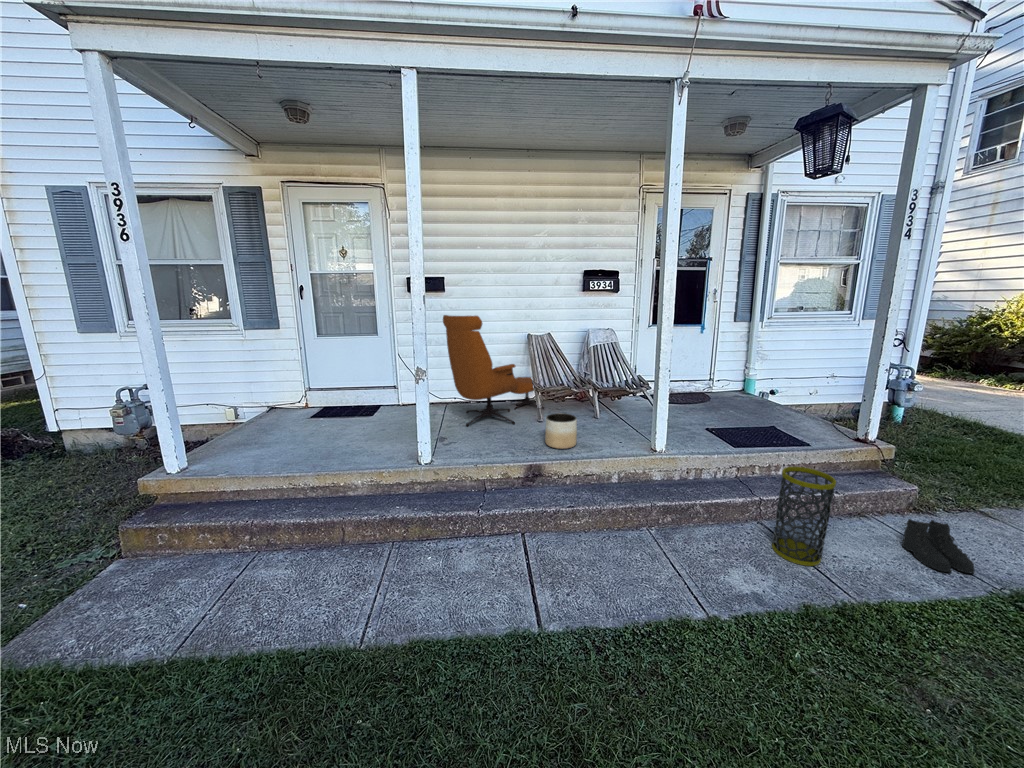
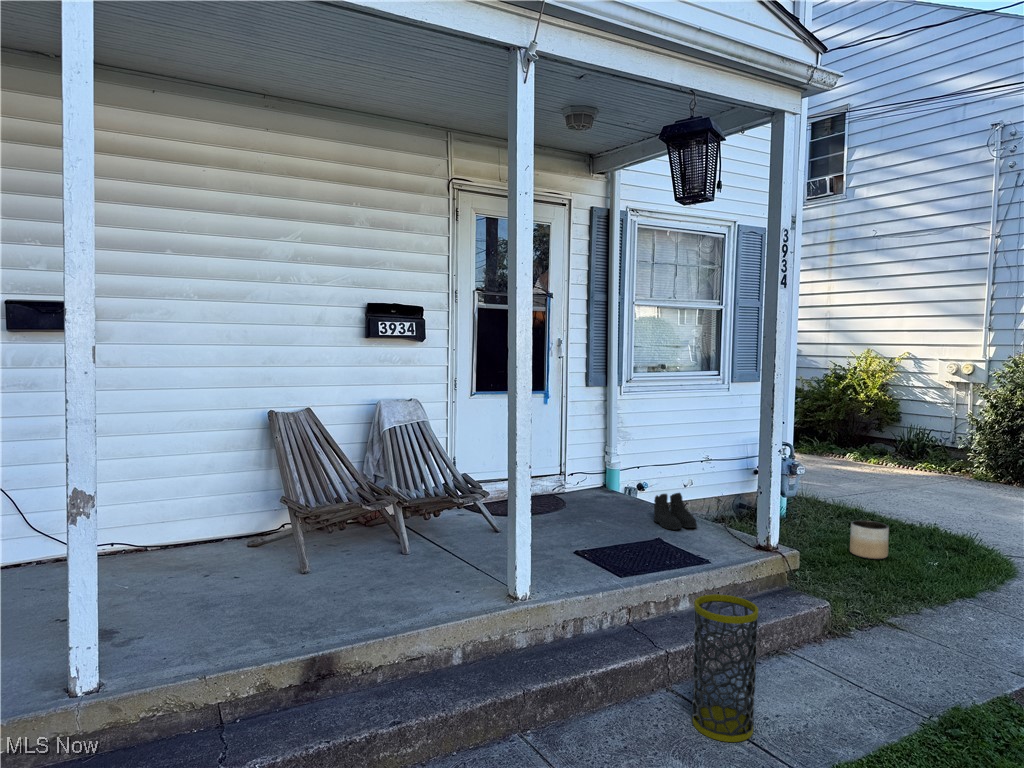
lounge chair: present [443,315,544,426] -> none [100,377,309,602]
planter: present [545,413,577,449] -> present [850,520,889,559]
boots: present [902,519,975,573] -> present [654,493,697,530]

